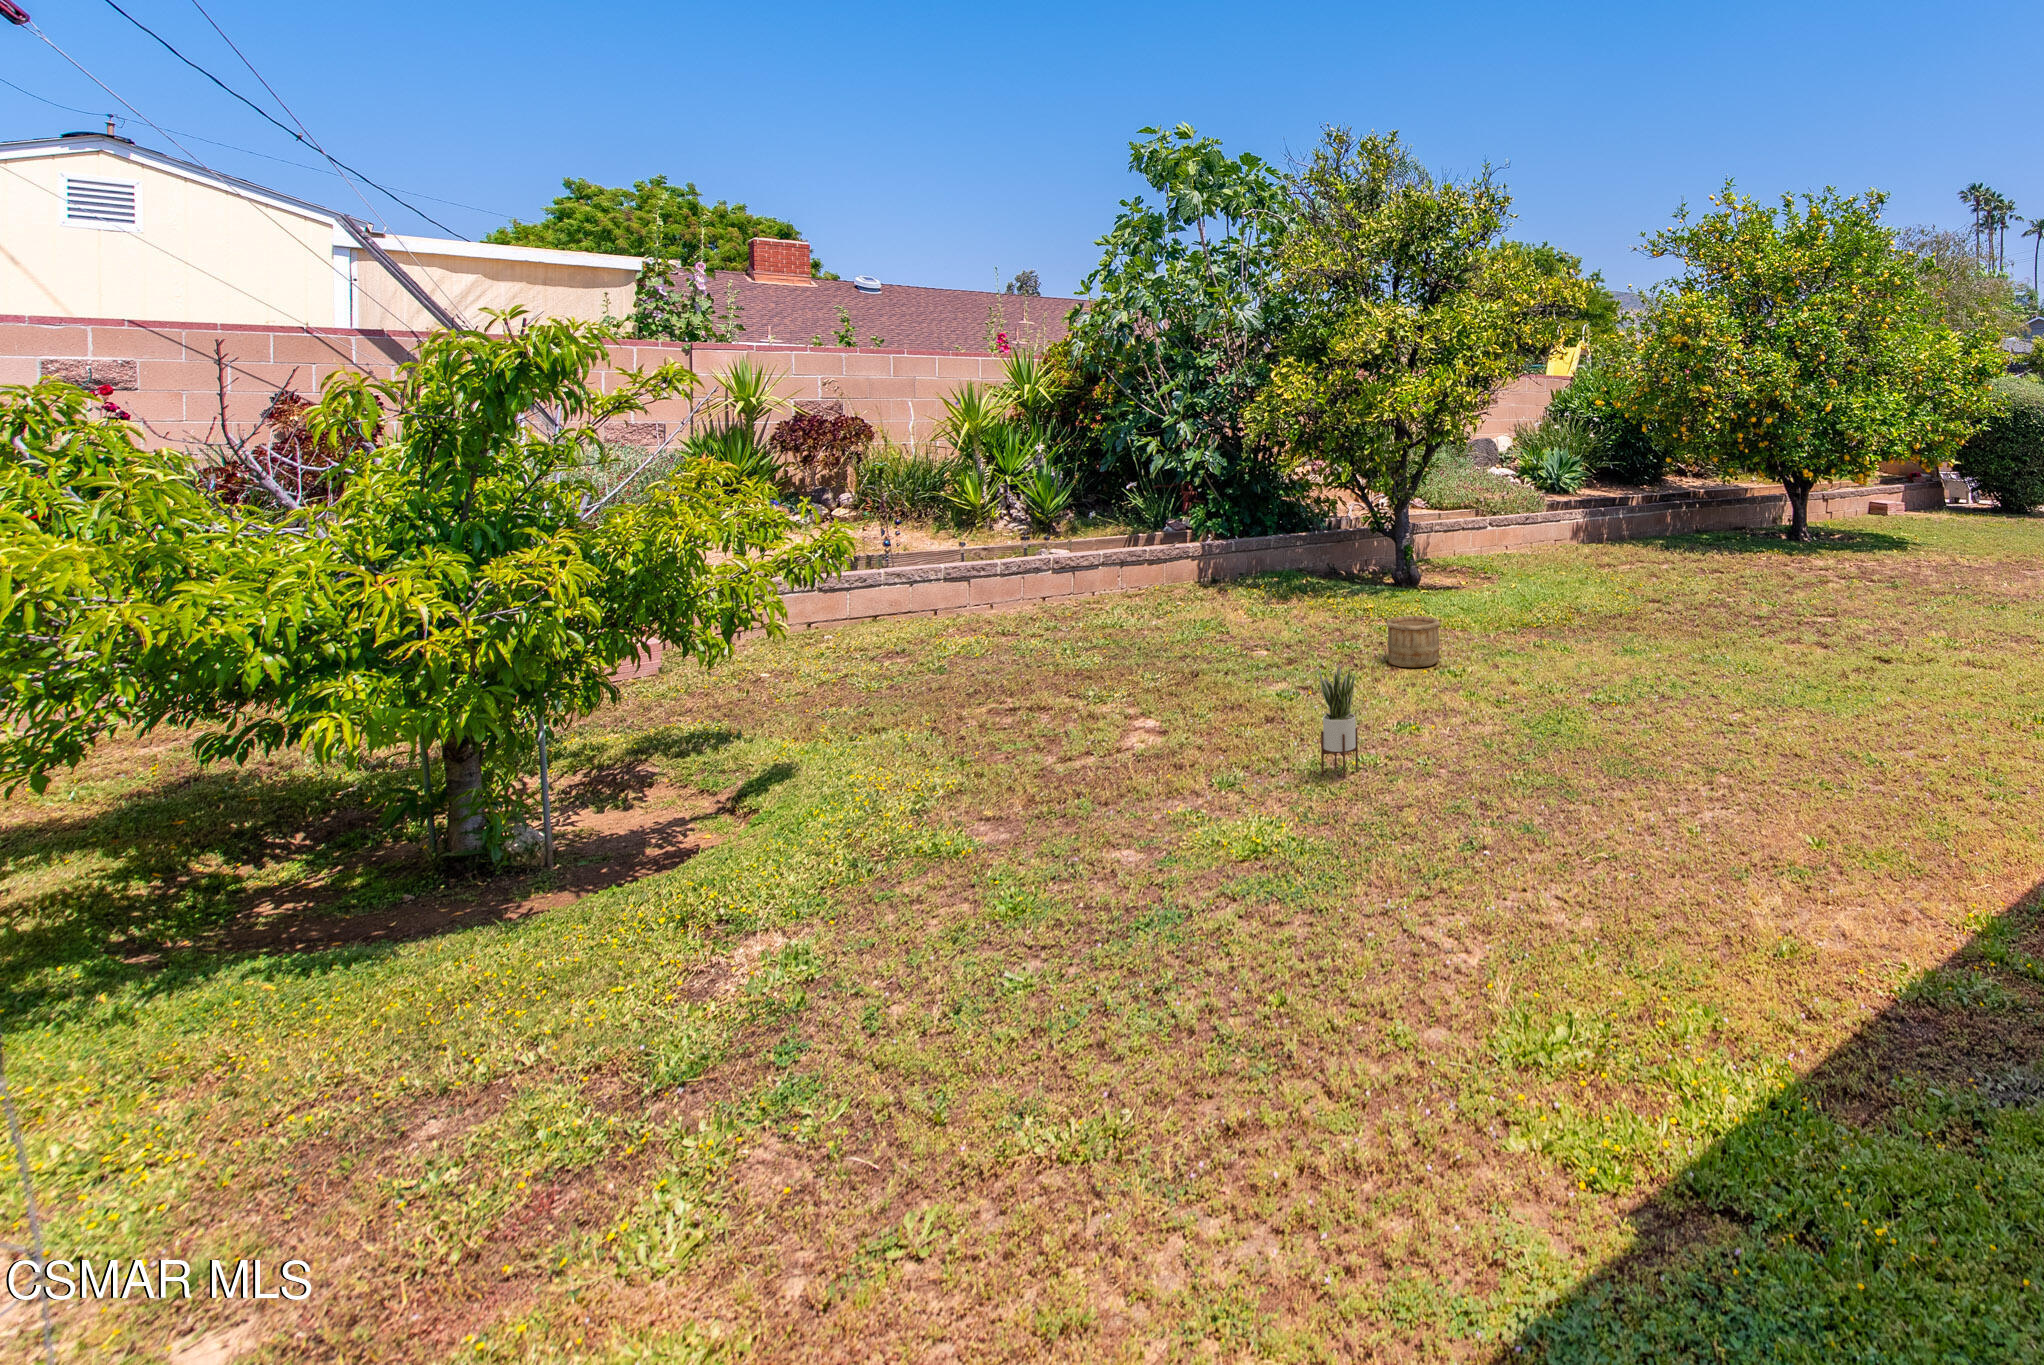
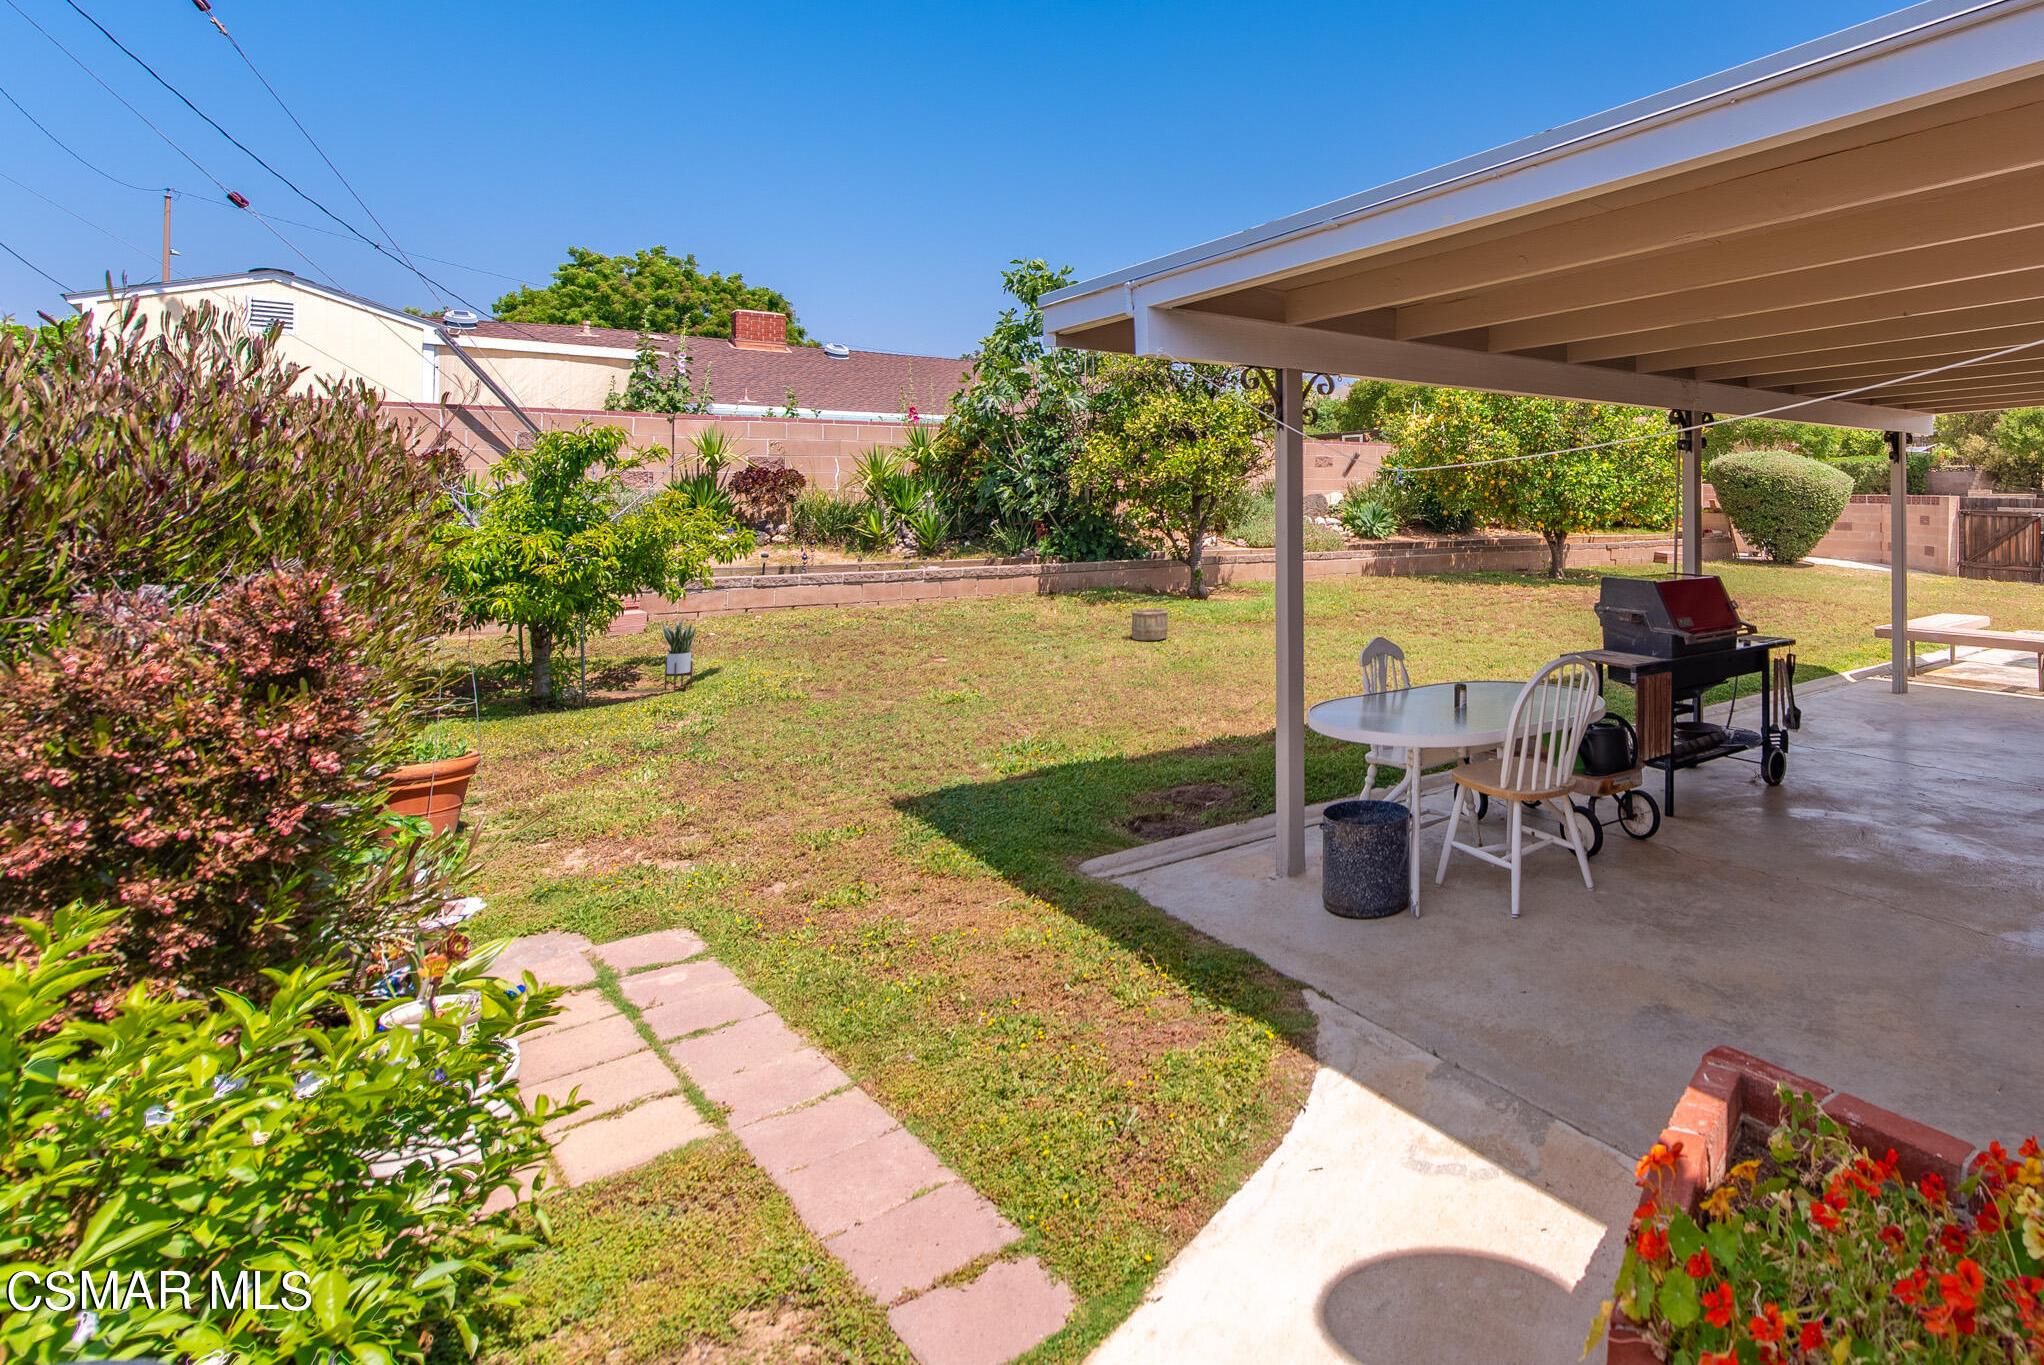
potted plant: present [1318,664,1358,779] -> present [661,619,696,691]

